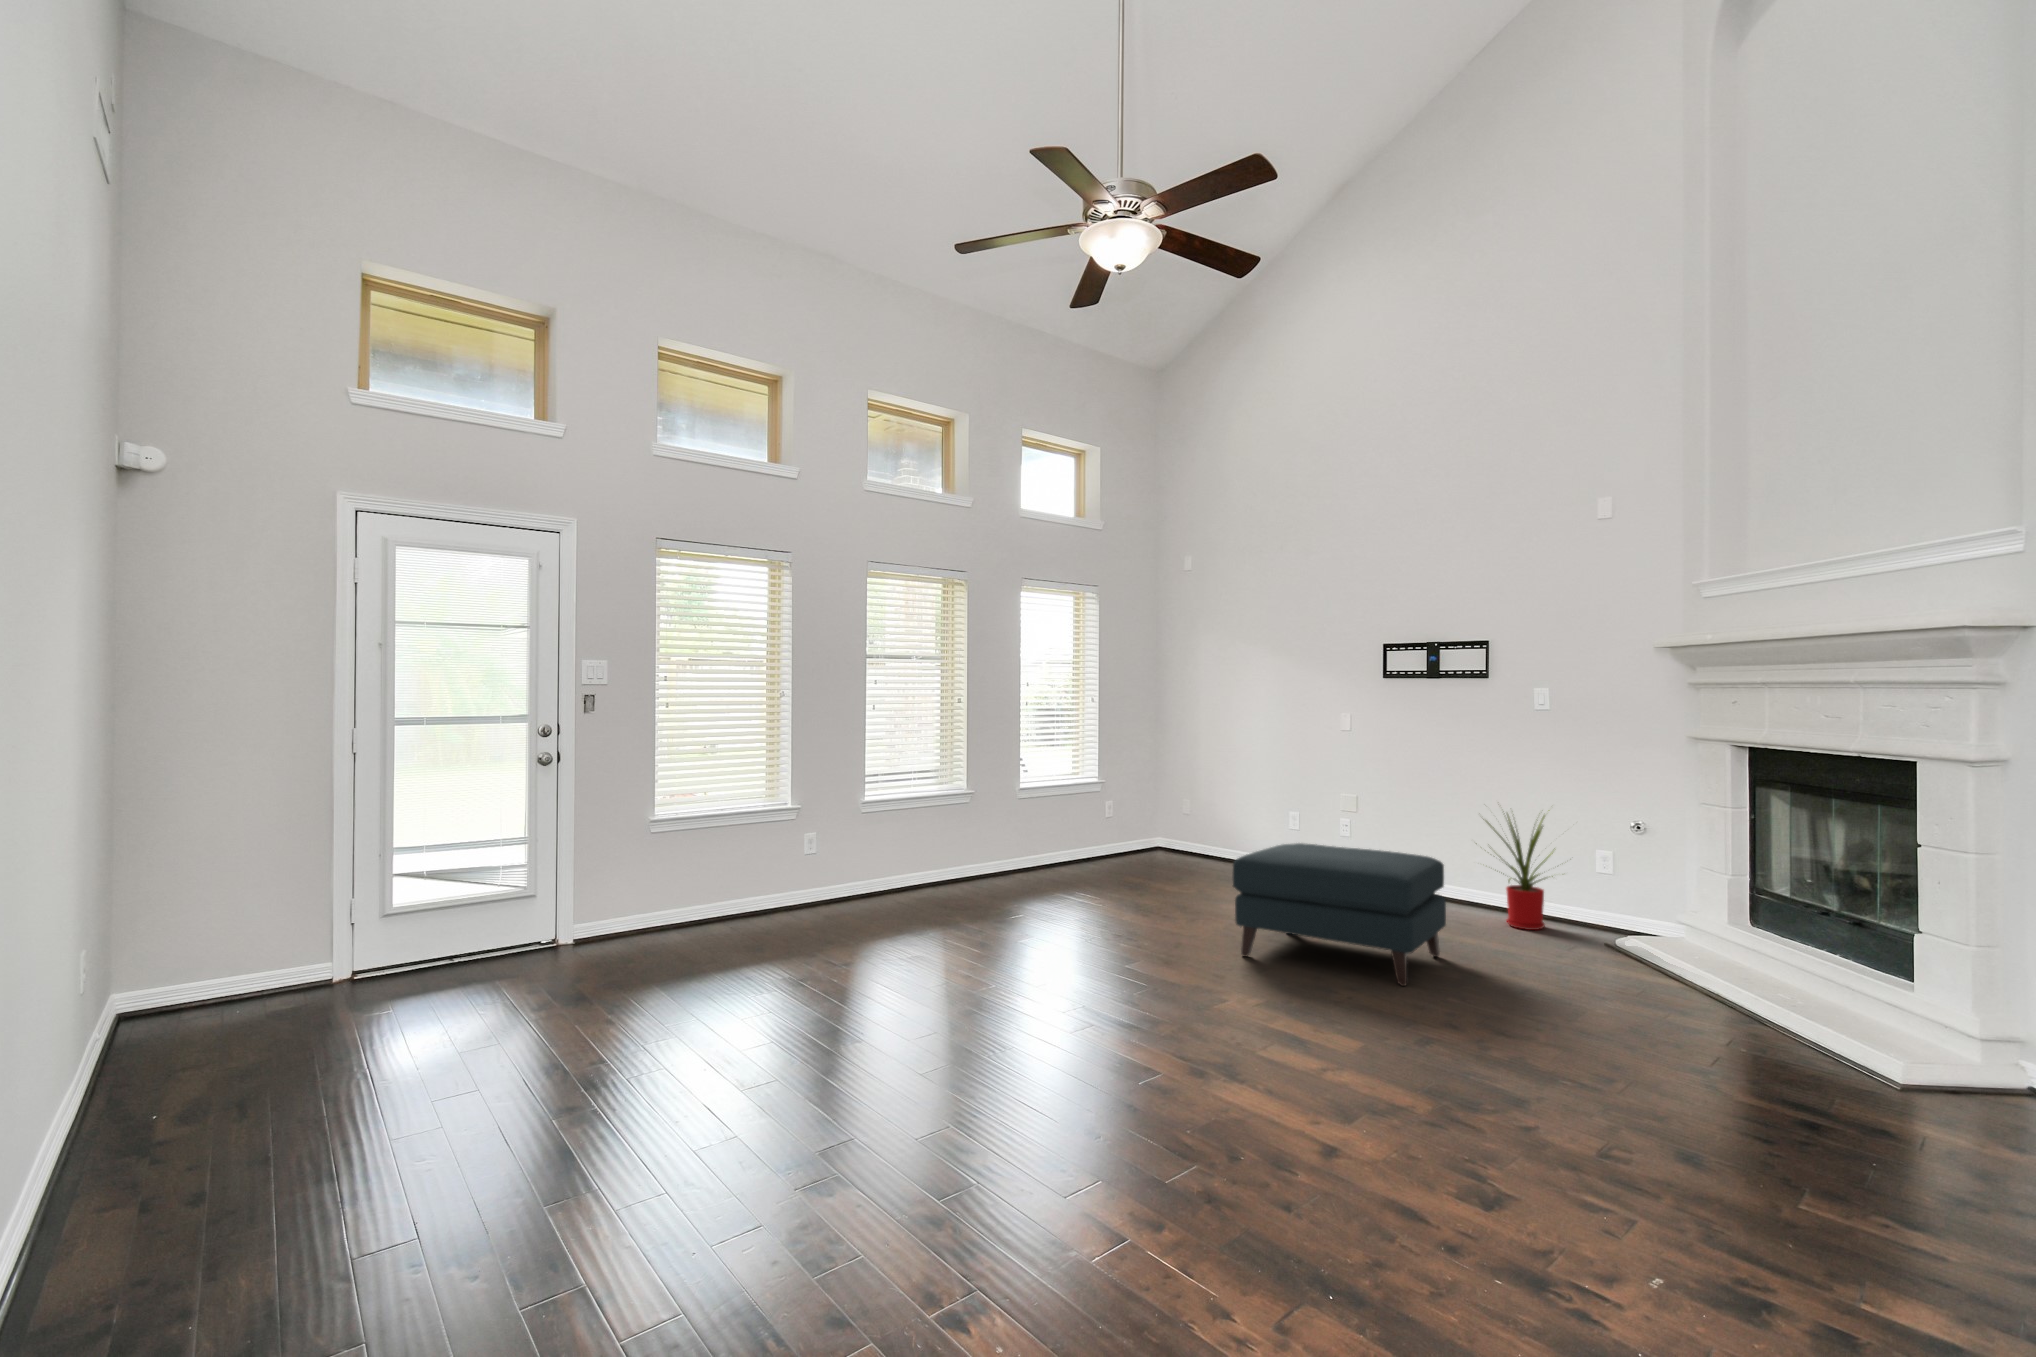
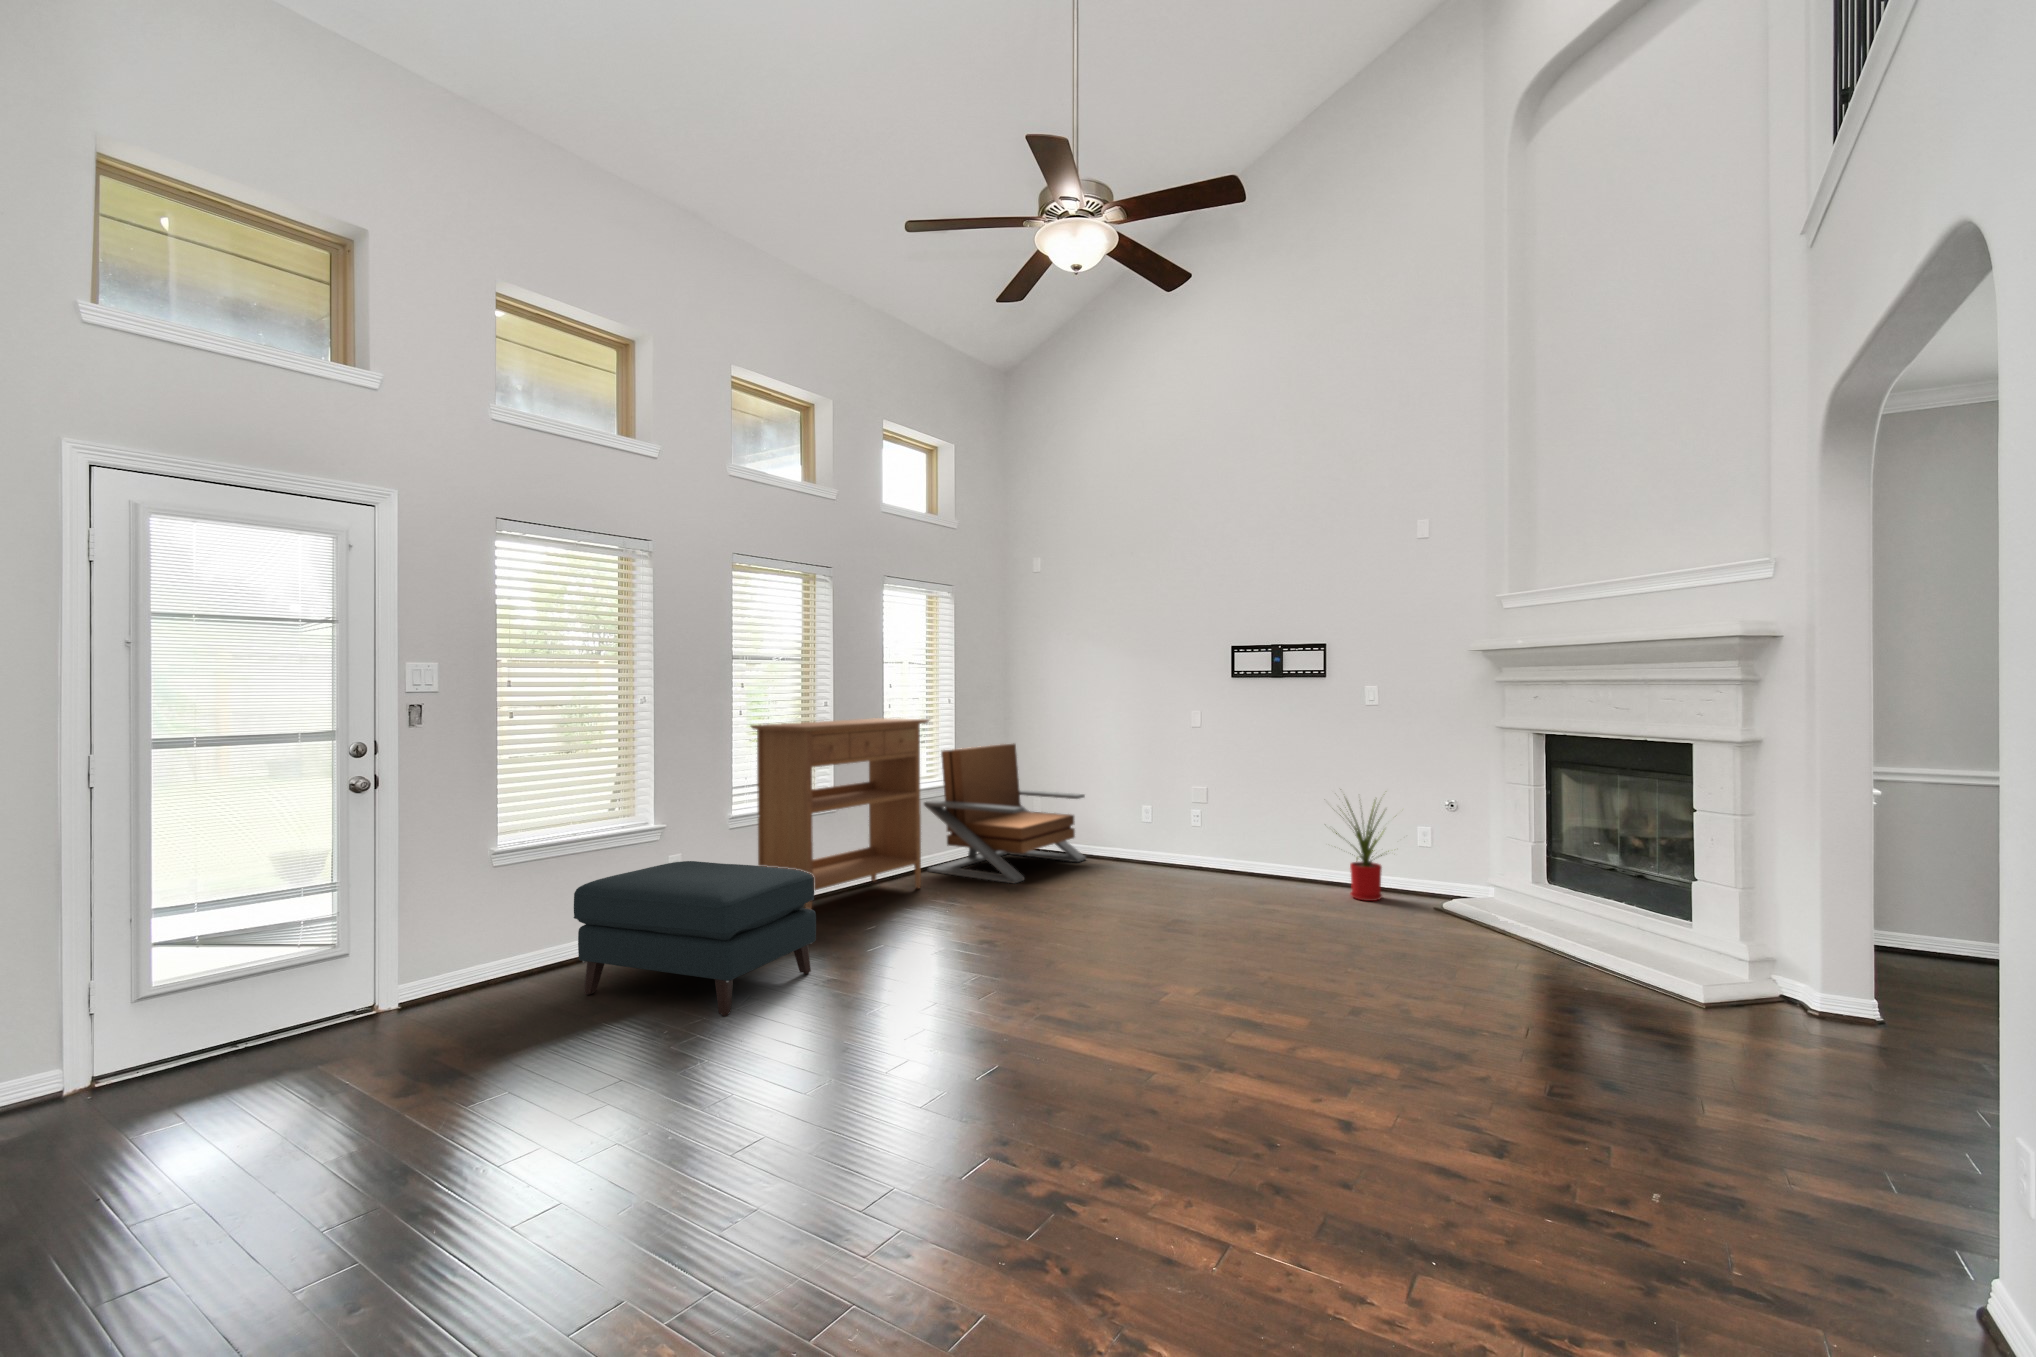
console table: none [882,716,1058,905] -> present [751,718,929,908]
lounge chair: none [1061,745,1231,885] -> present [924,743,1086,883]
ottoman: present [1233,843,1446,986] -> present [574,861,816,1016]

